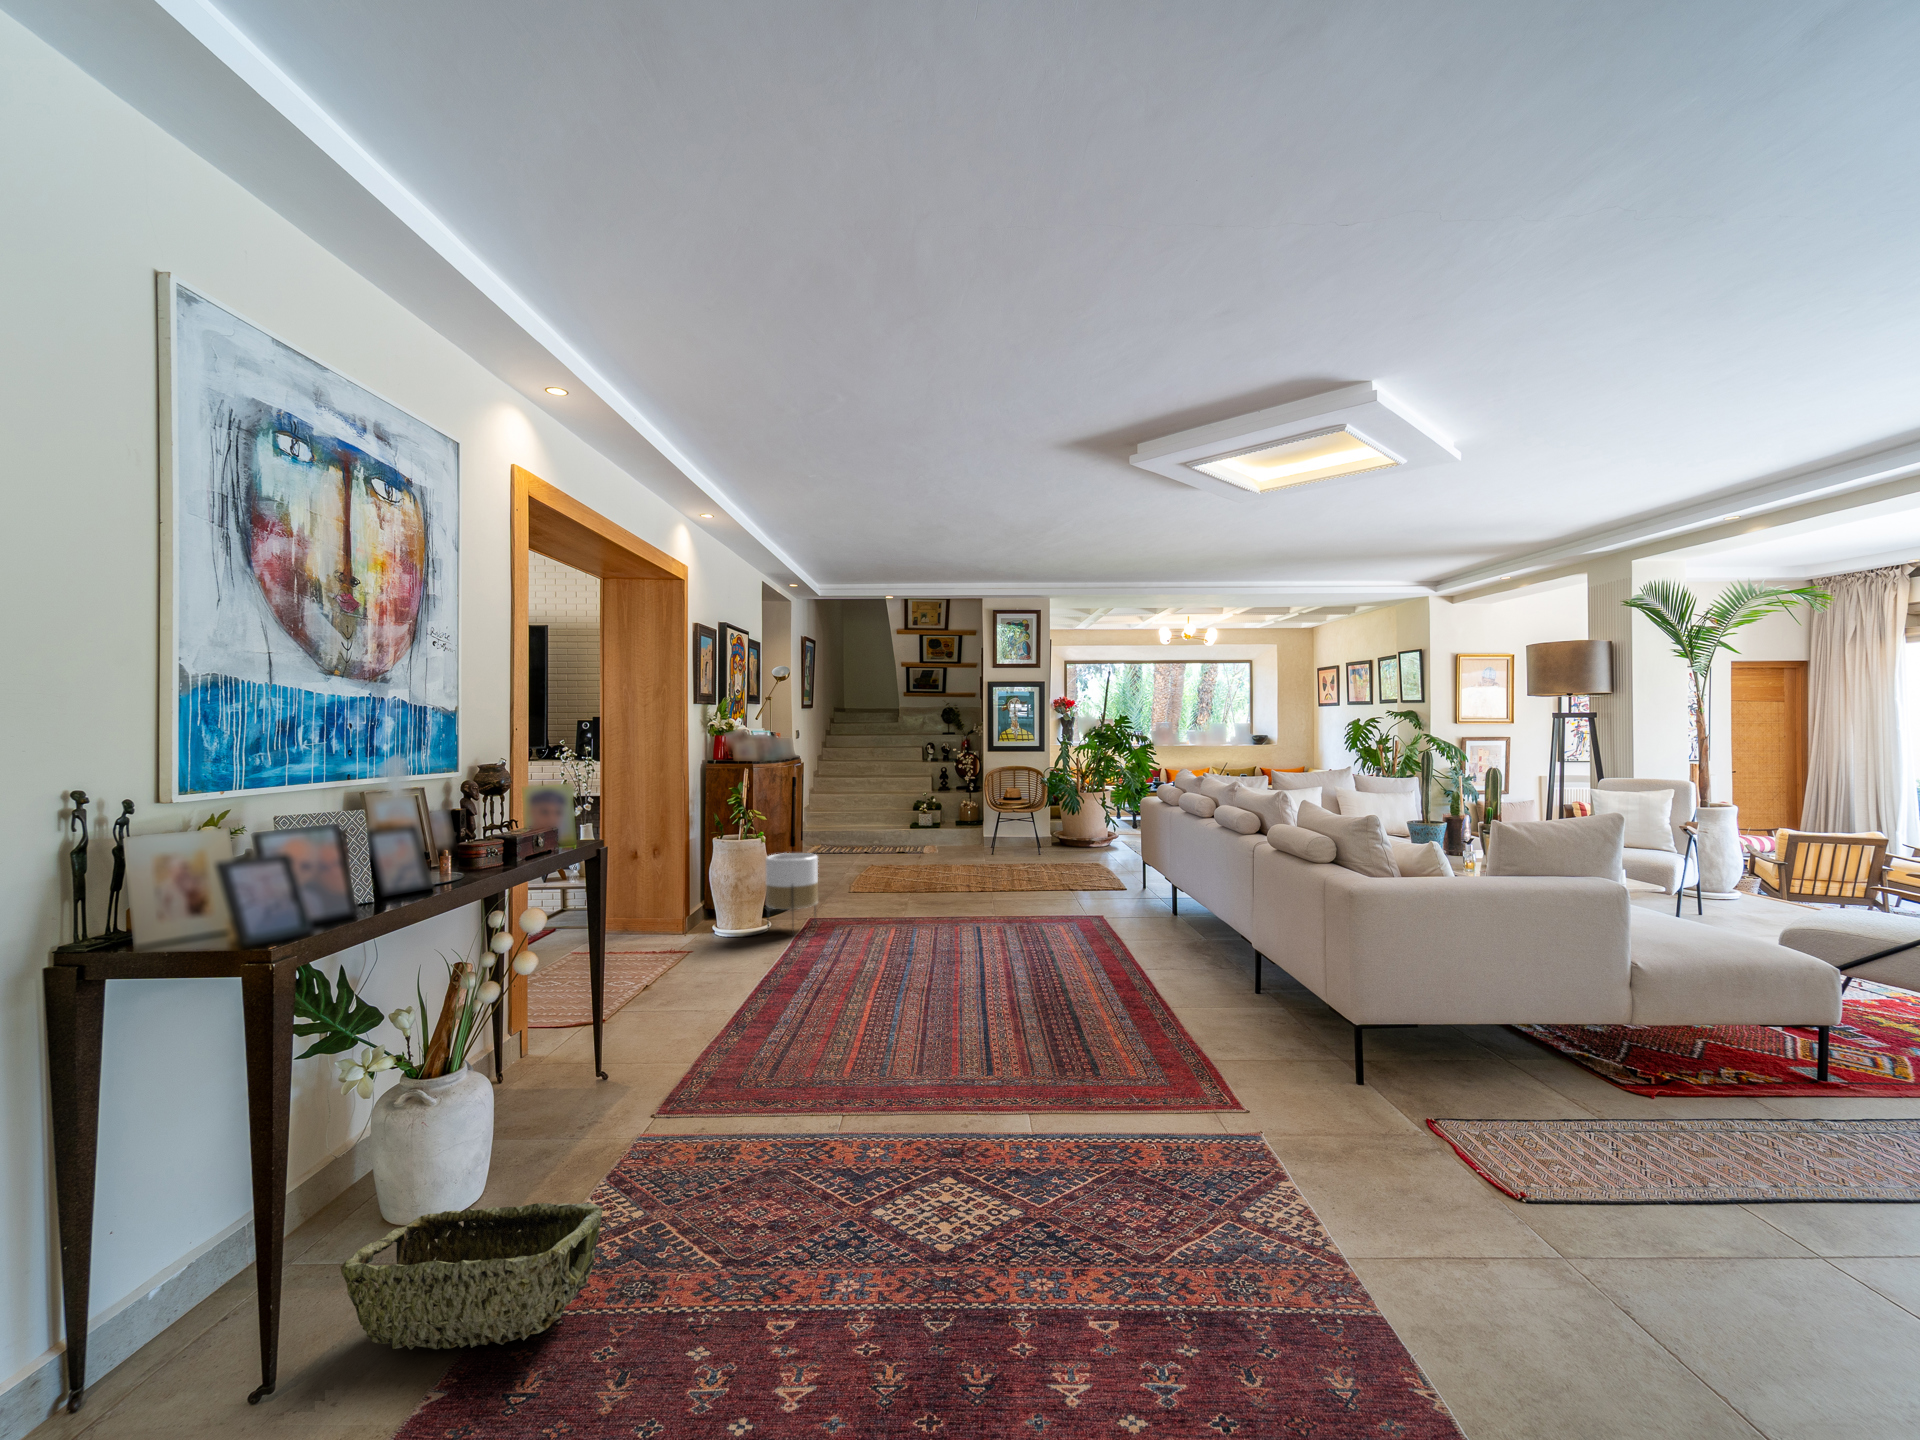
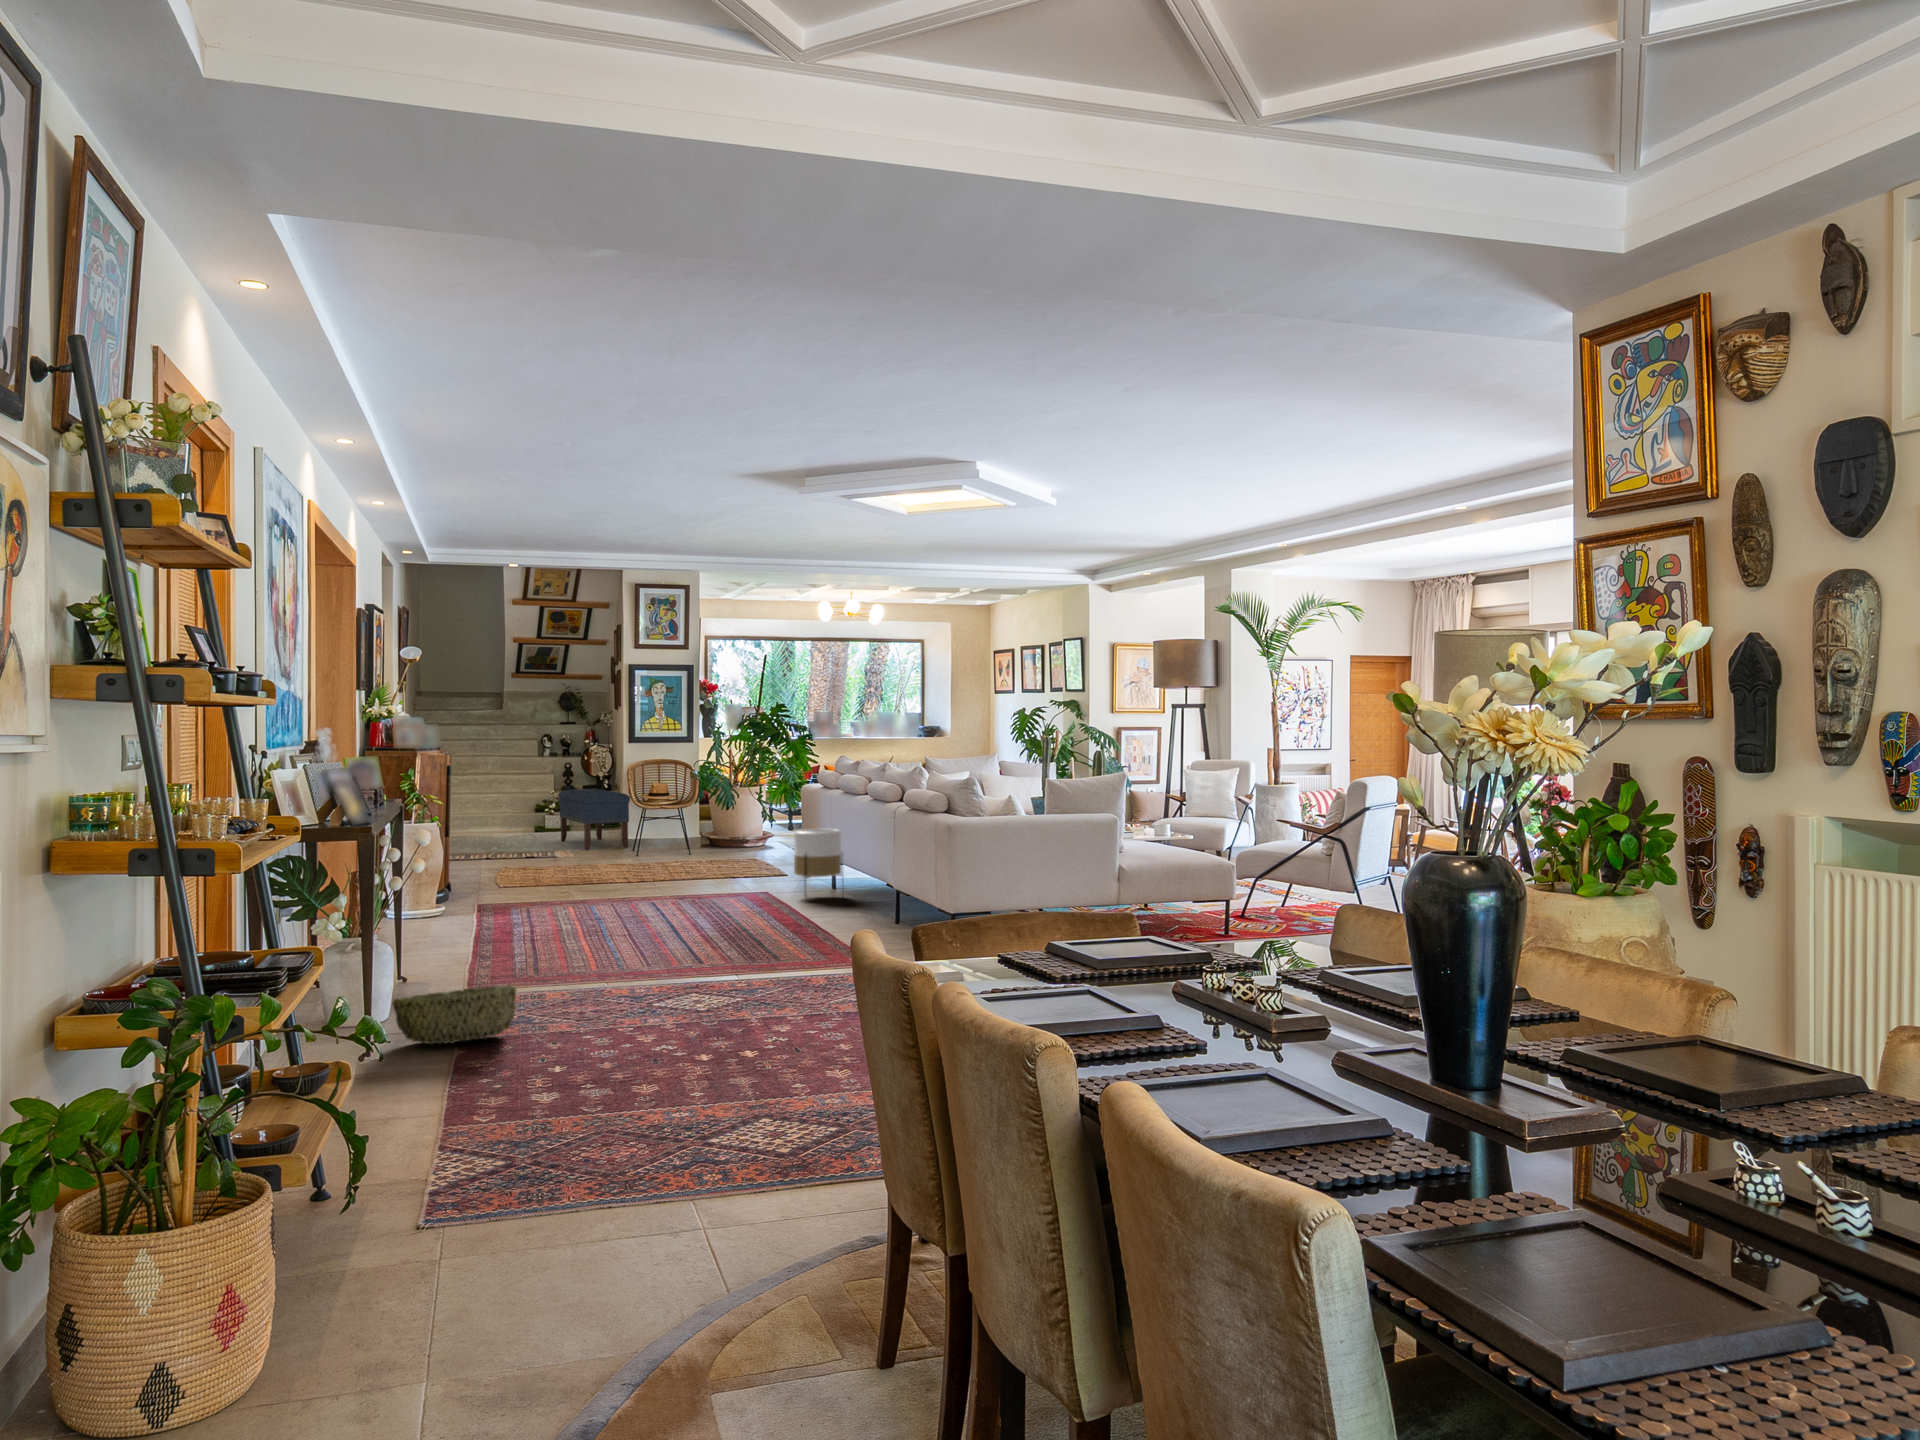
bench: none [931,790,986,845] -> present [558,789,630,850]
planter: present [766,853,818,923] -> present [794,829,843,879]

